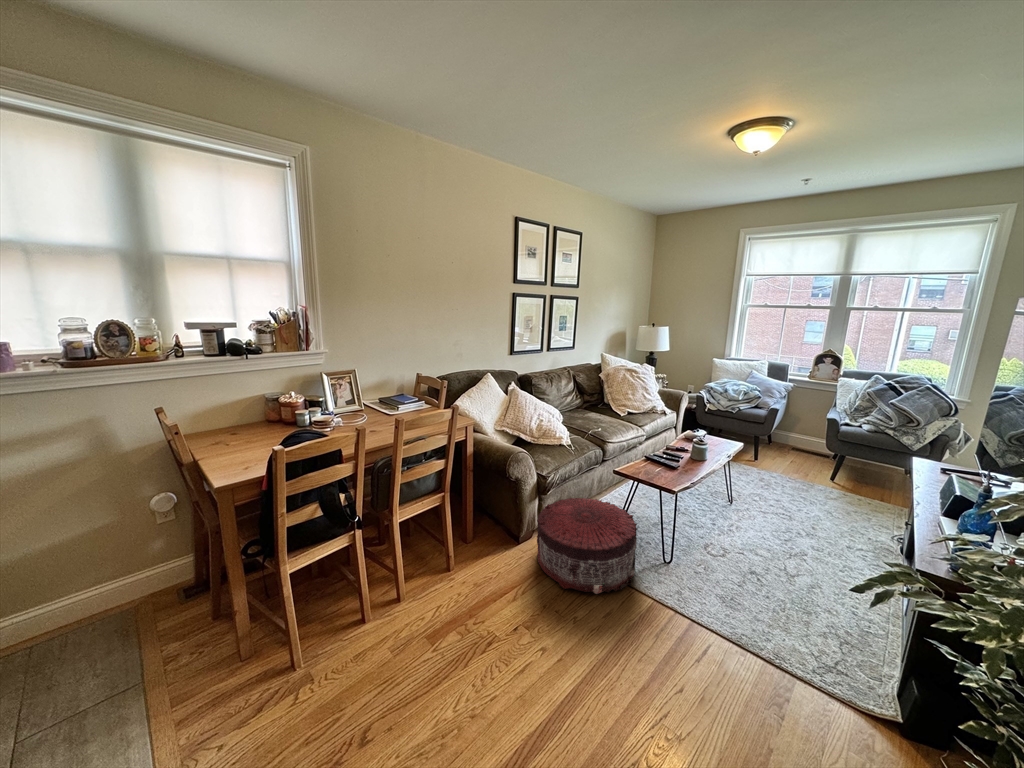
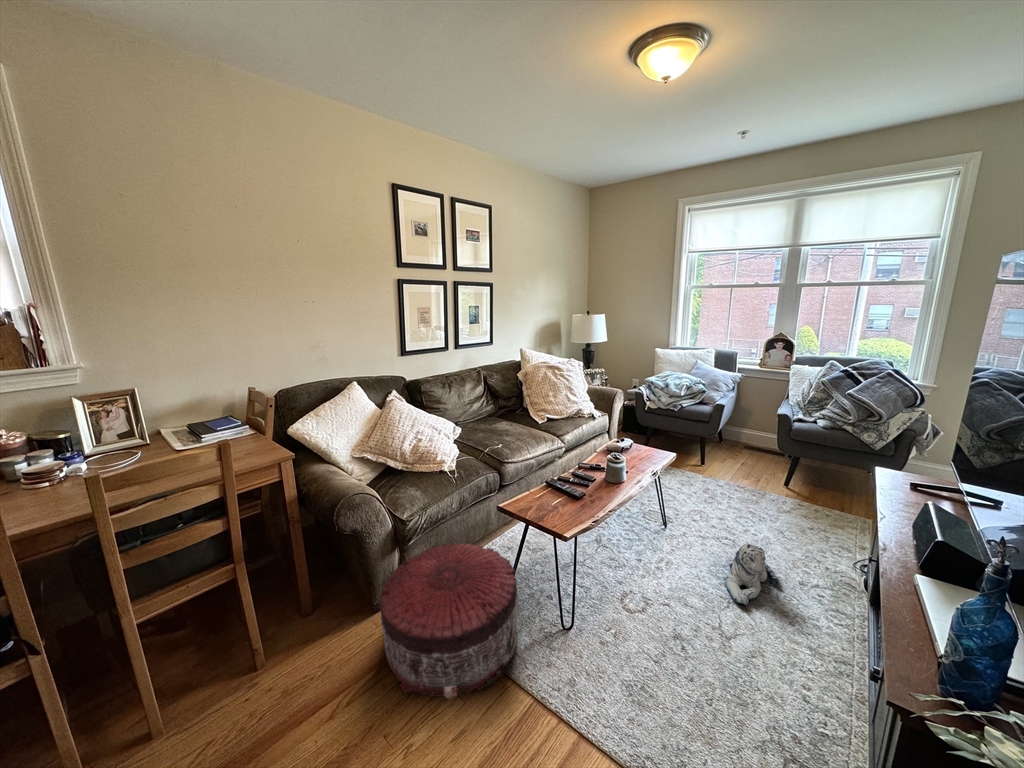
plush toy: none [786,512,830,557] -> present [725,543,779,605]

